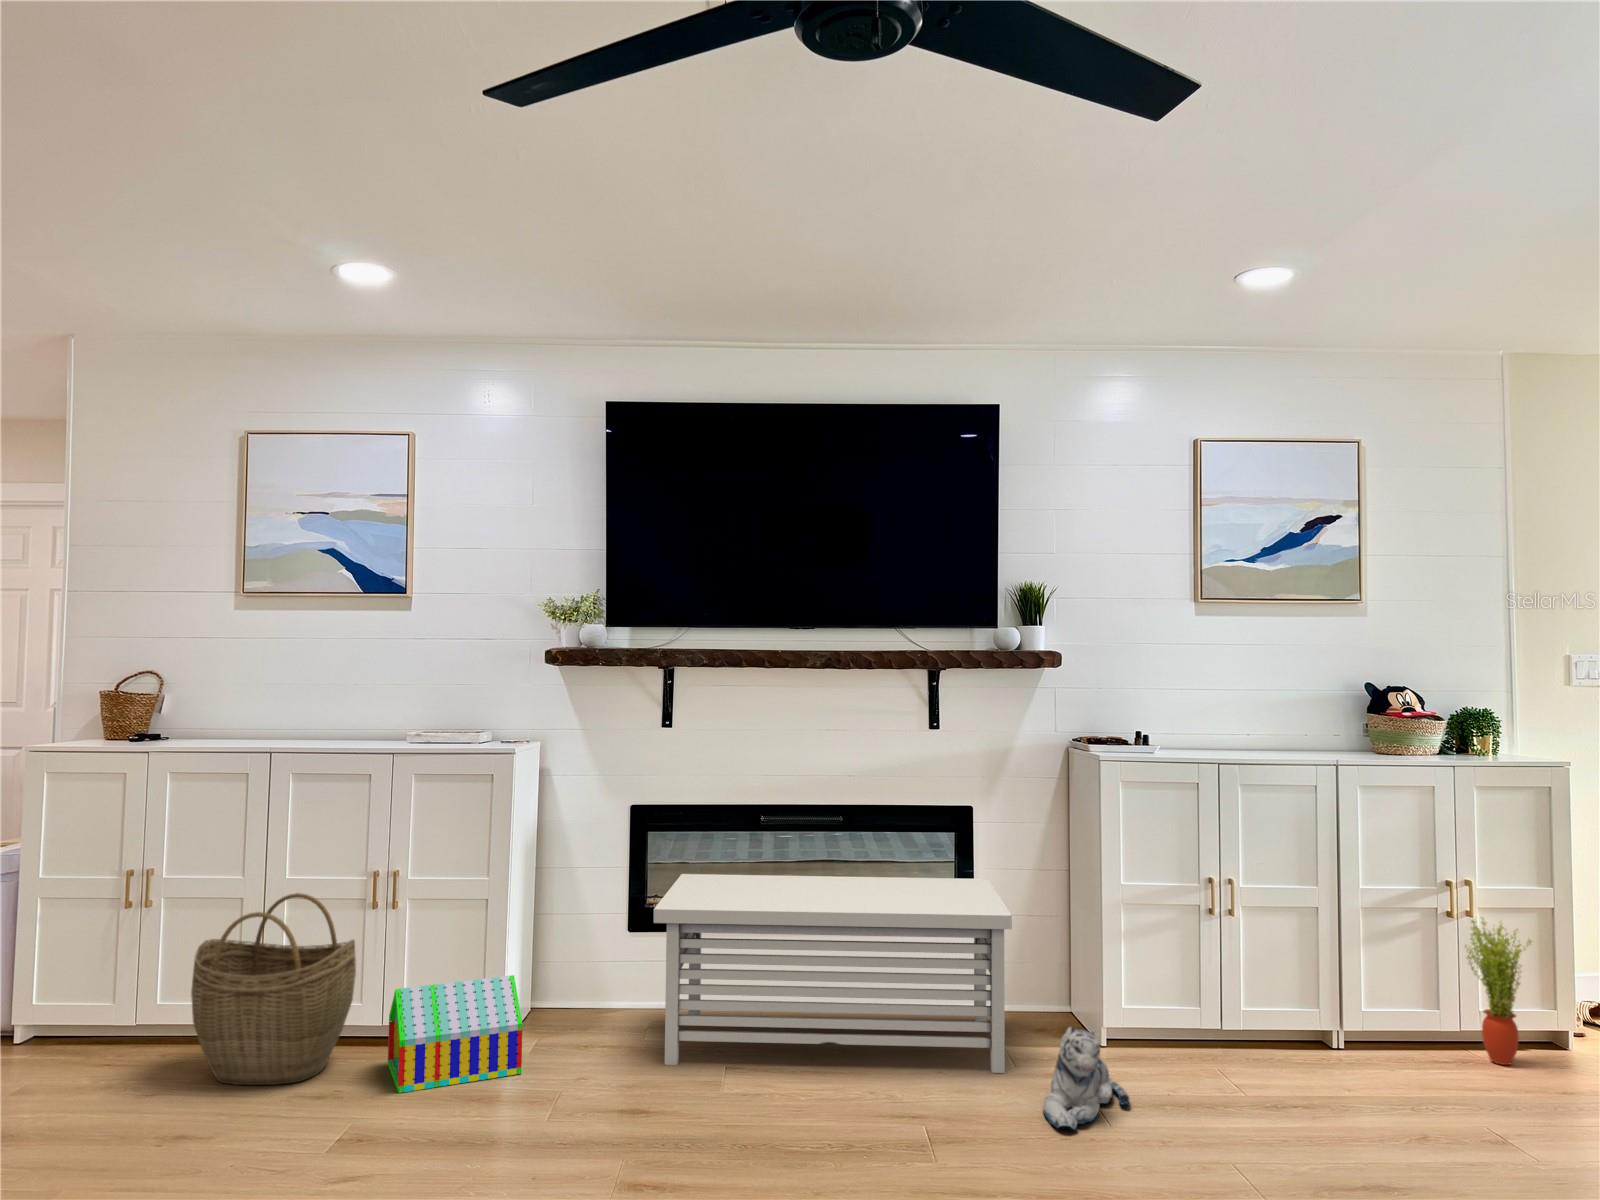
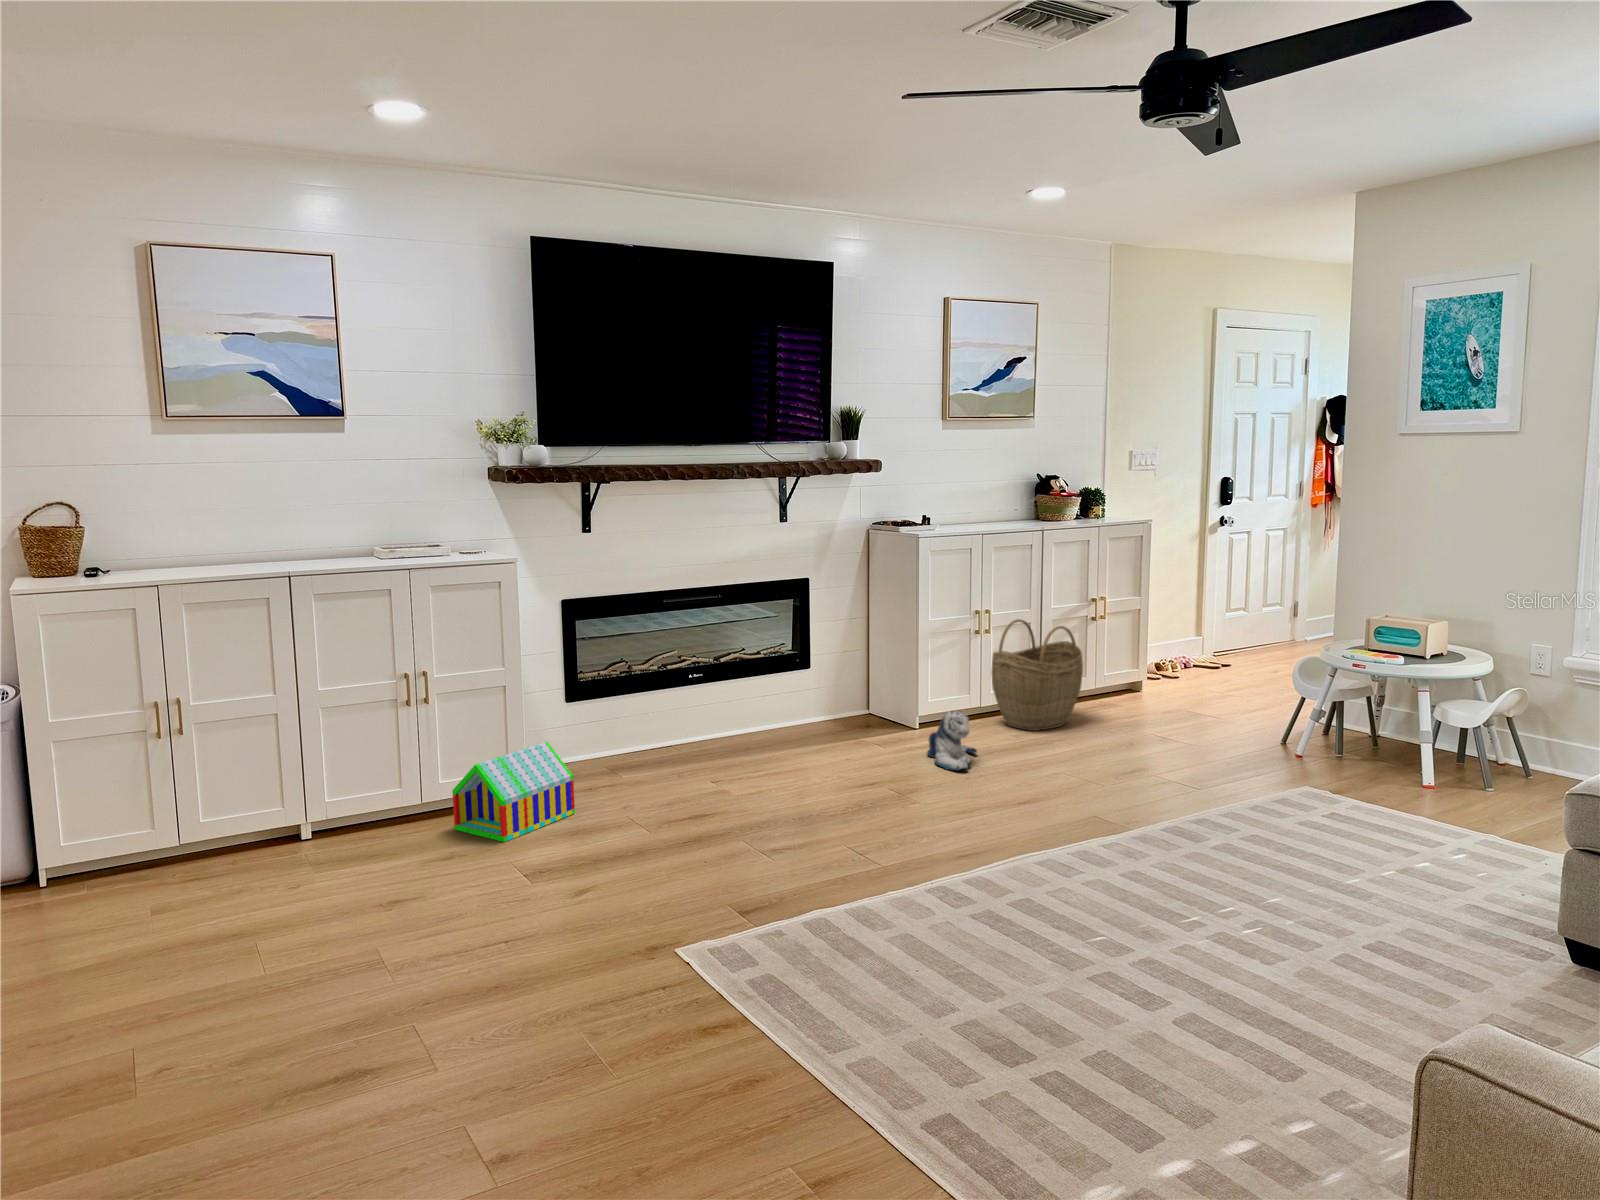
storage bench: present [654,874,1012,1073] -> none [609,629,892,789]
woven basket: present [191,893,356,1085] -> present [991,619,1083,731]
potted plant: present [1465,919,1531,1065] -> none [1104,618,1136,702]

